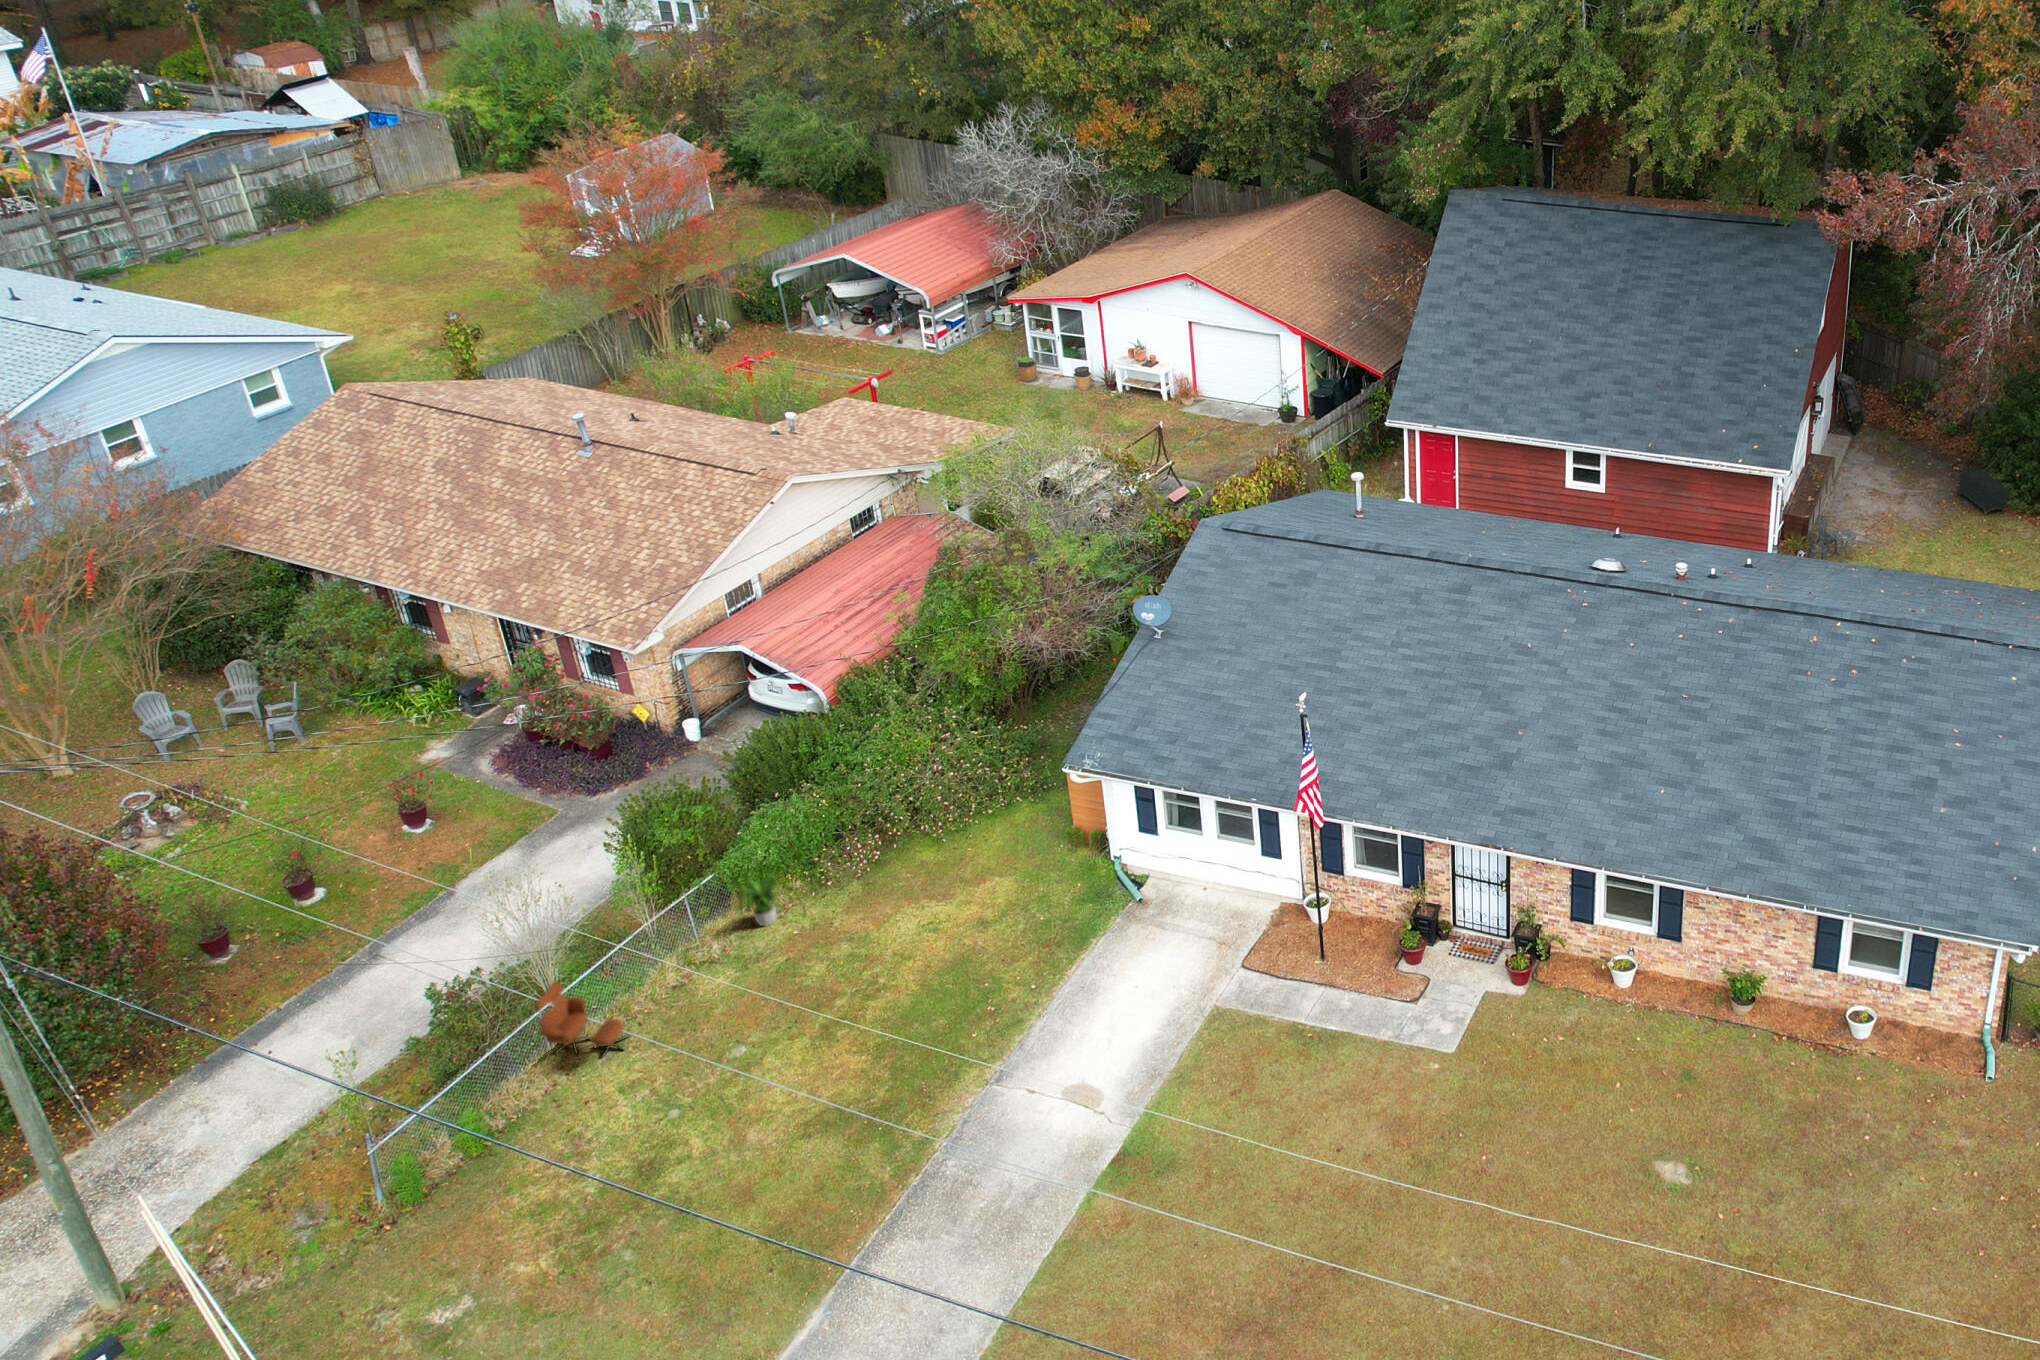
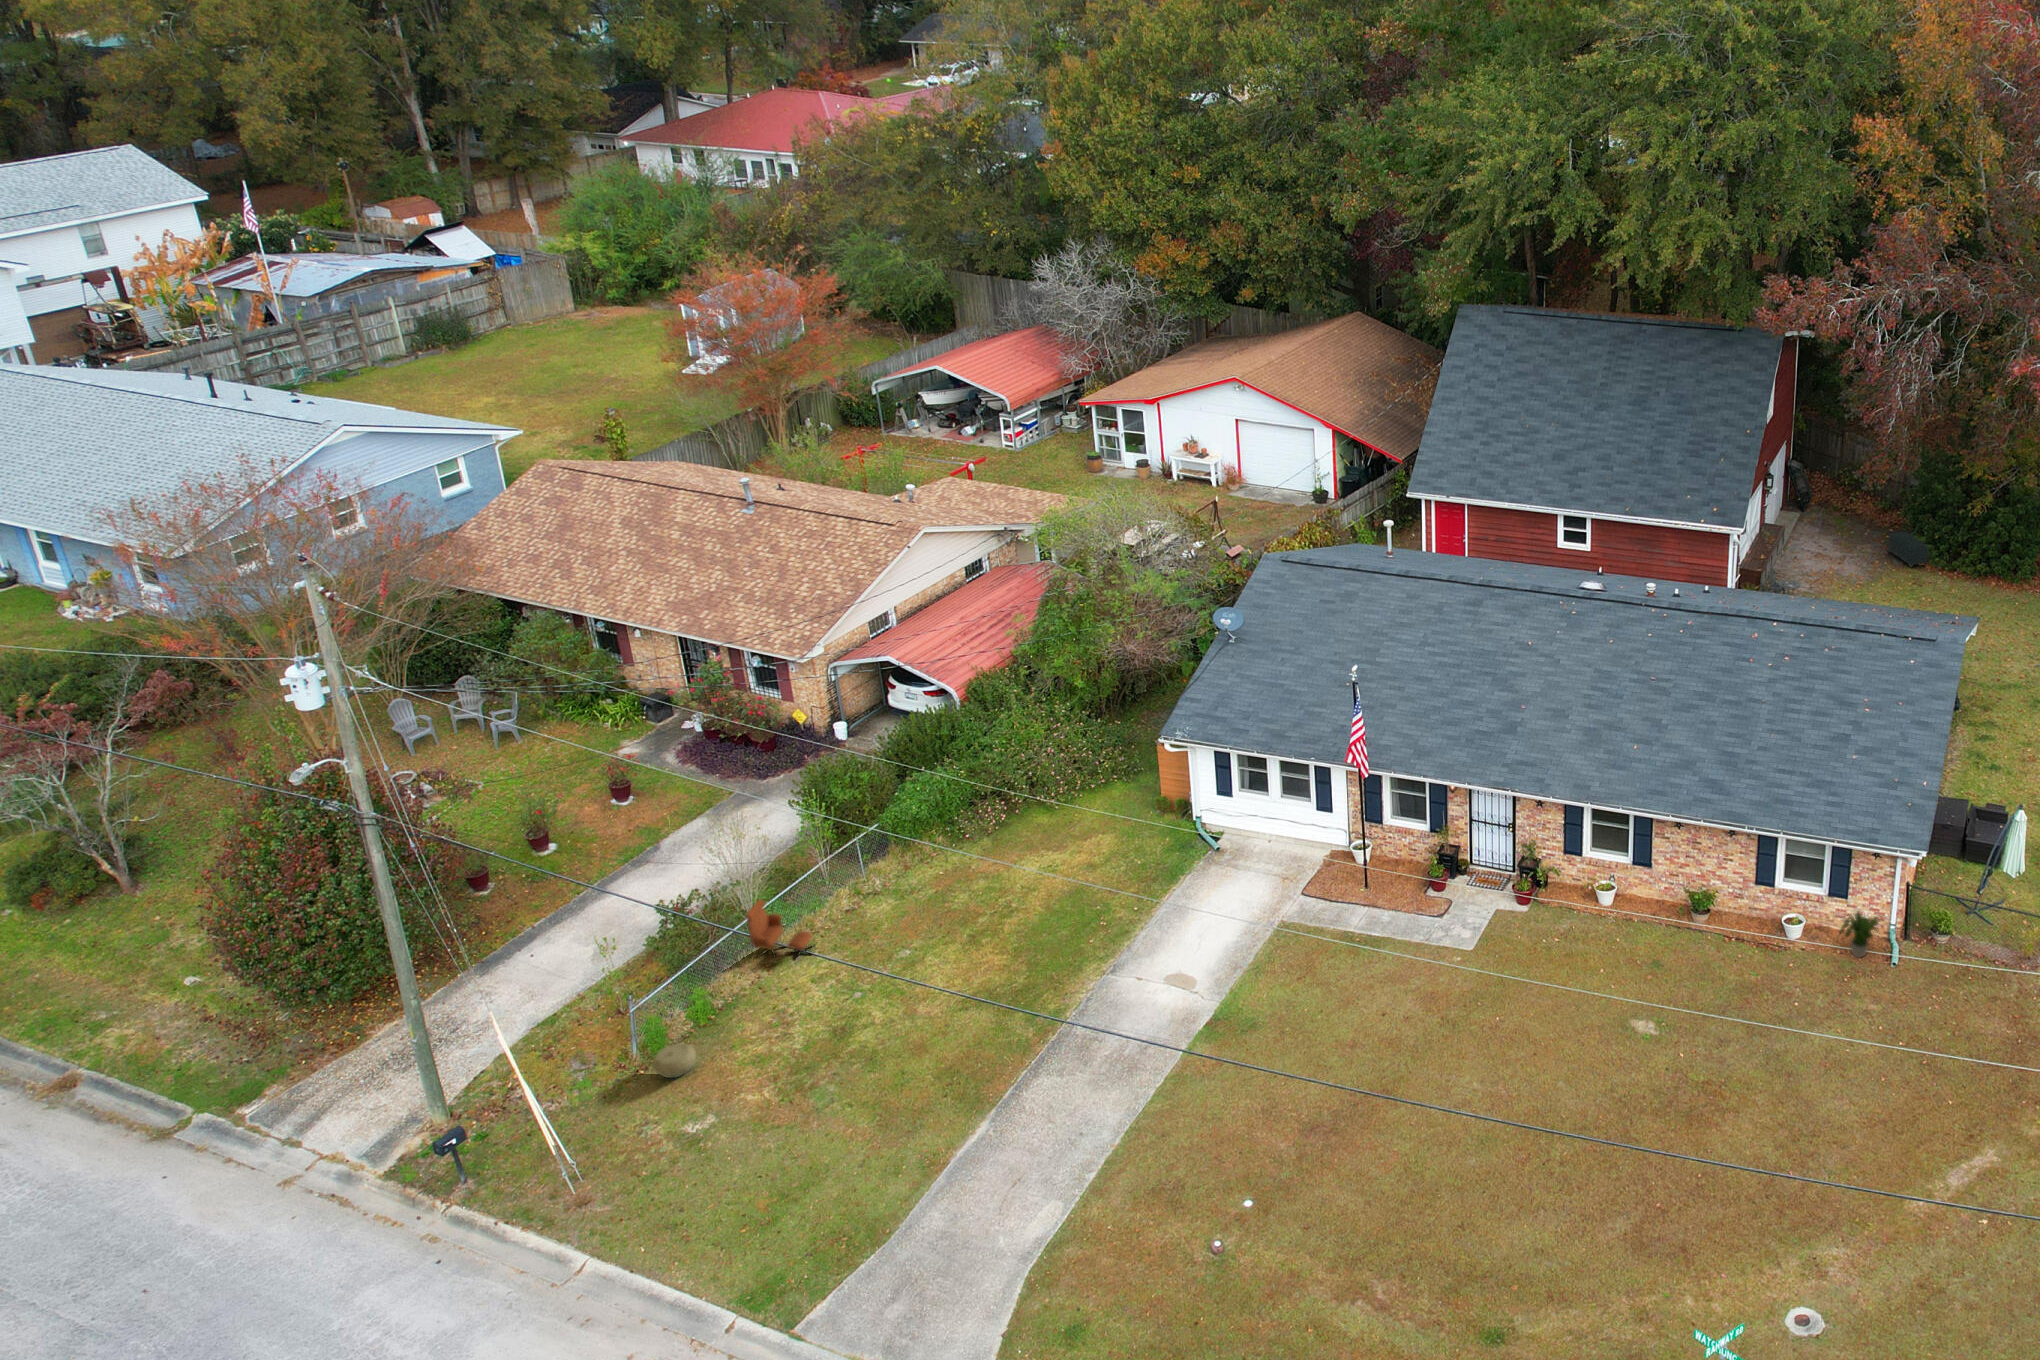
potted plant: present [737,873,782,926] -> present [1840,912,1881,957]
basket: none [397,1189,457,1237] -> present [652,1043,697,1078]

